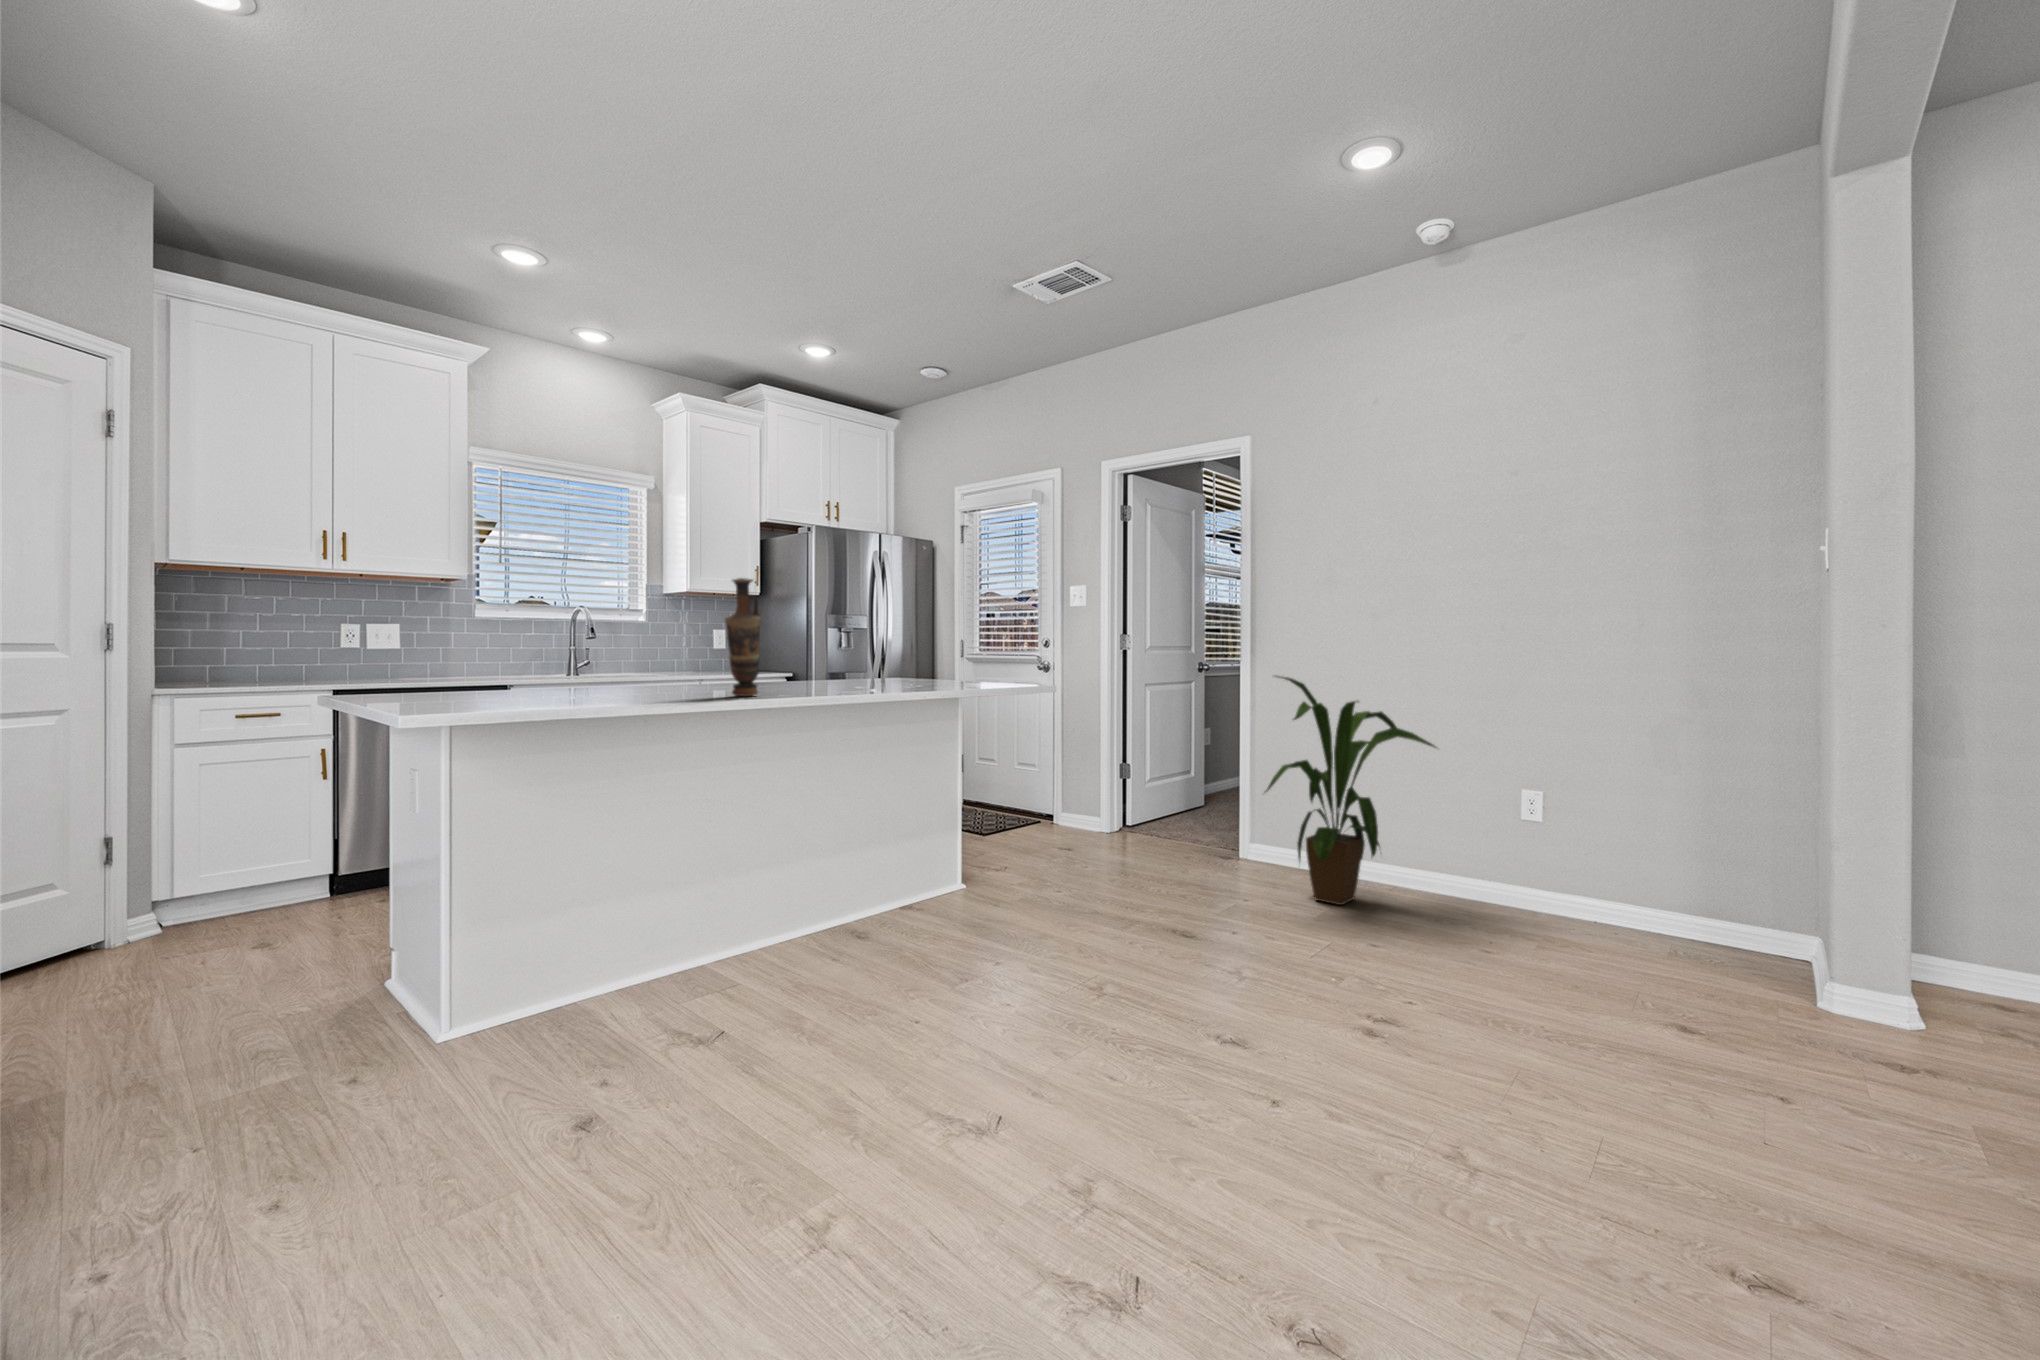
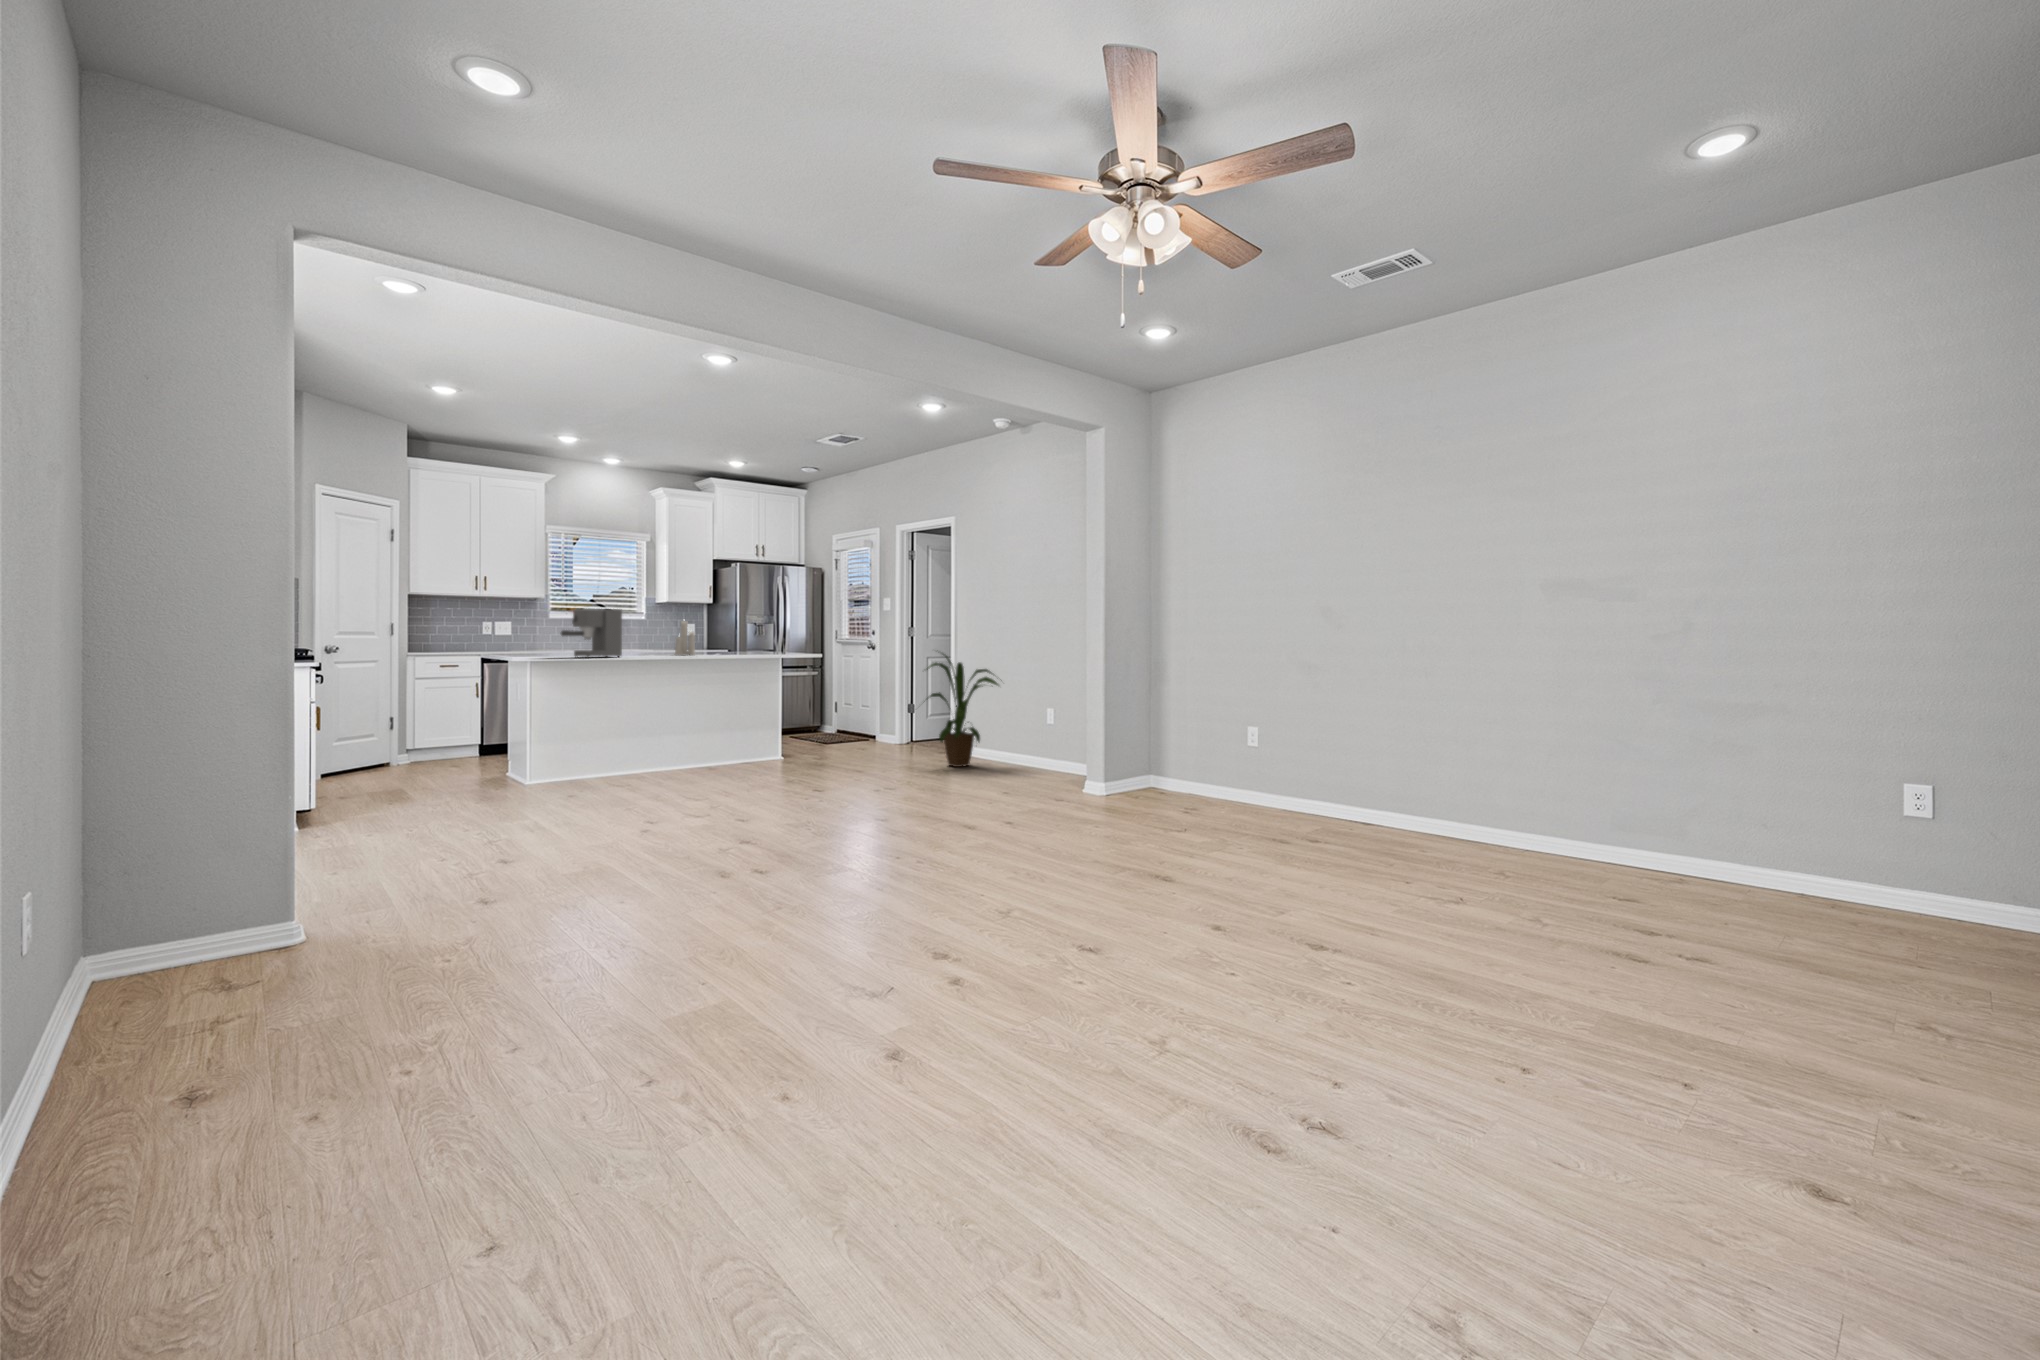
vase: present [725,578,761,696] -> none [645,603,662,656]
coffee maker: none [538,588,683,706] -> present [561,609,622,657]
candle: none [769,606,810,690] -> present [675,621,695,655]

